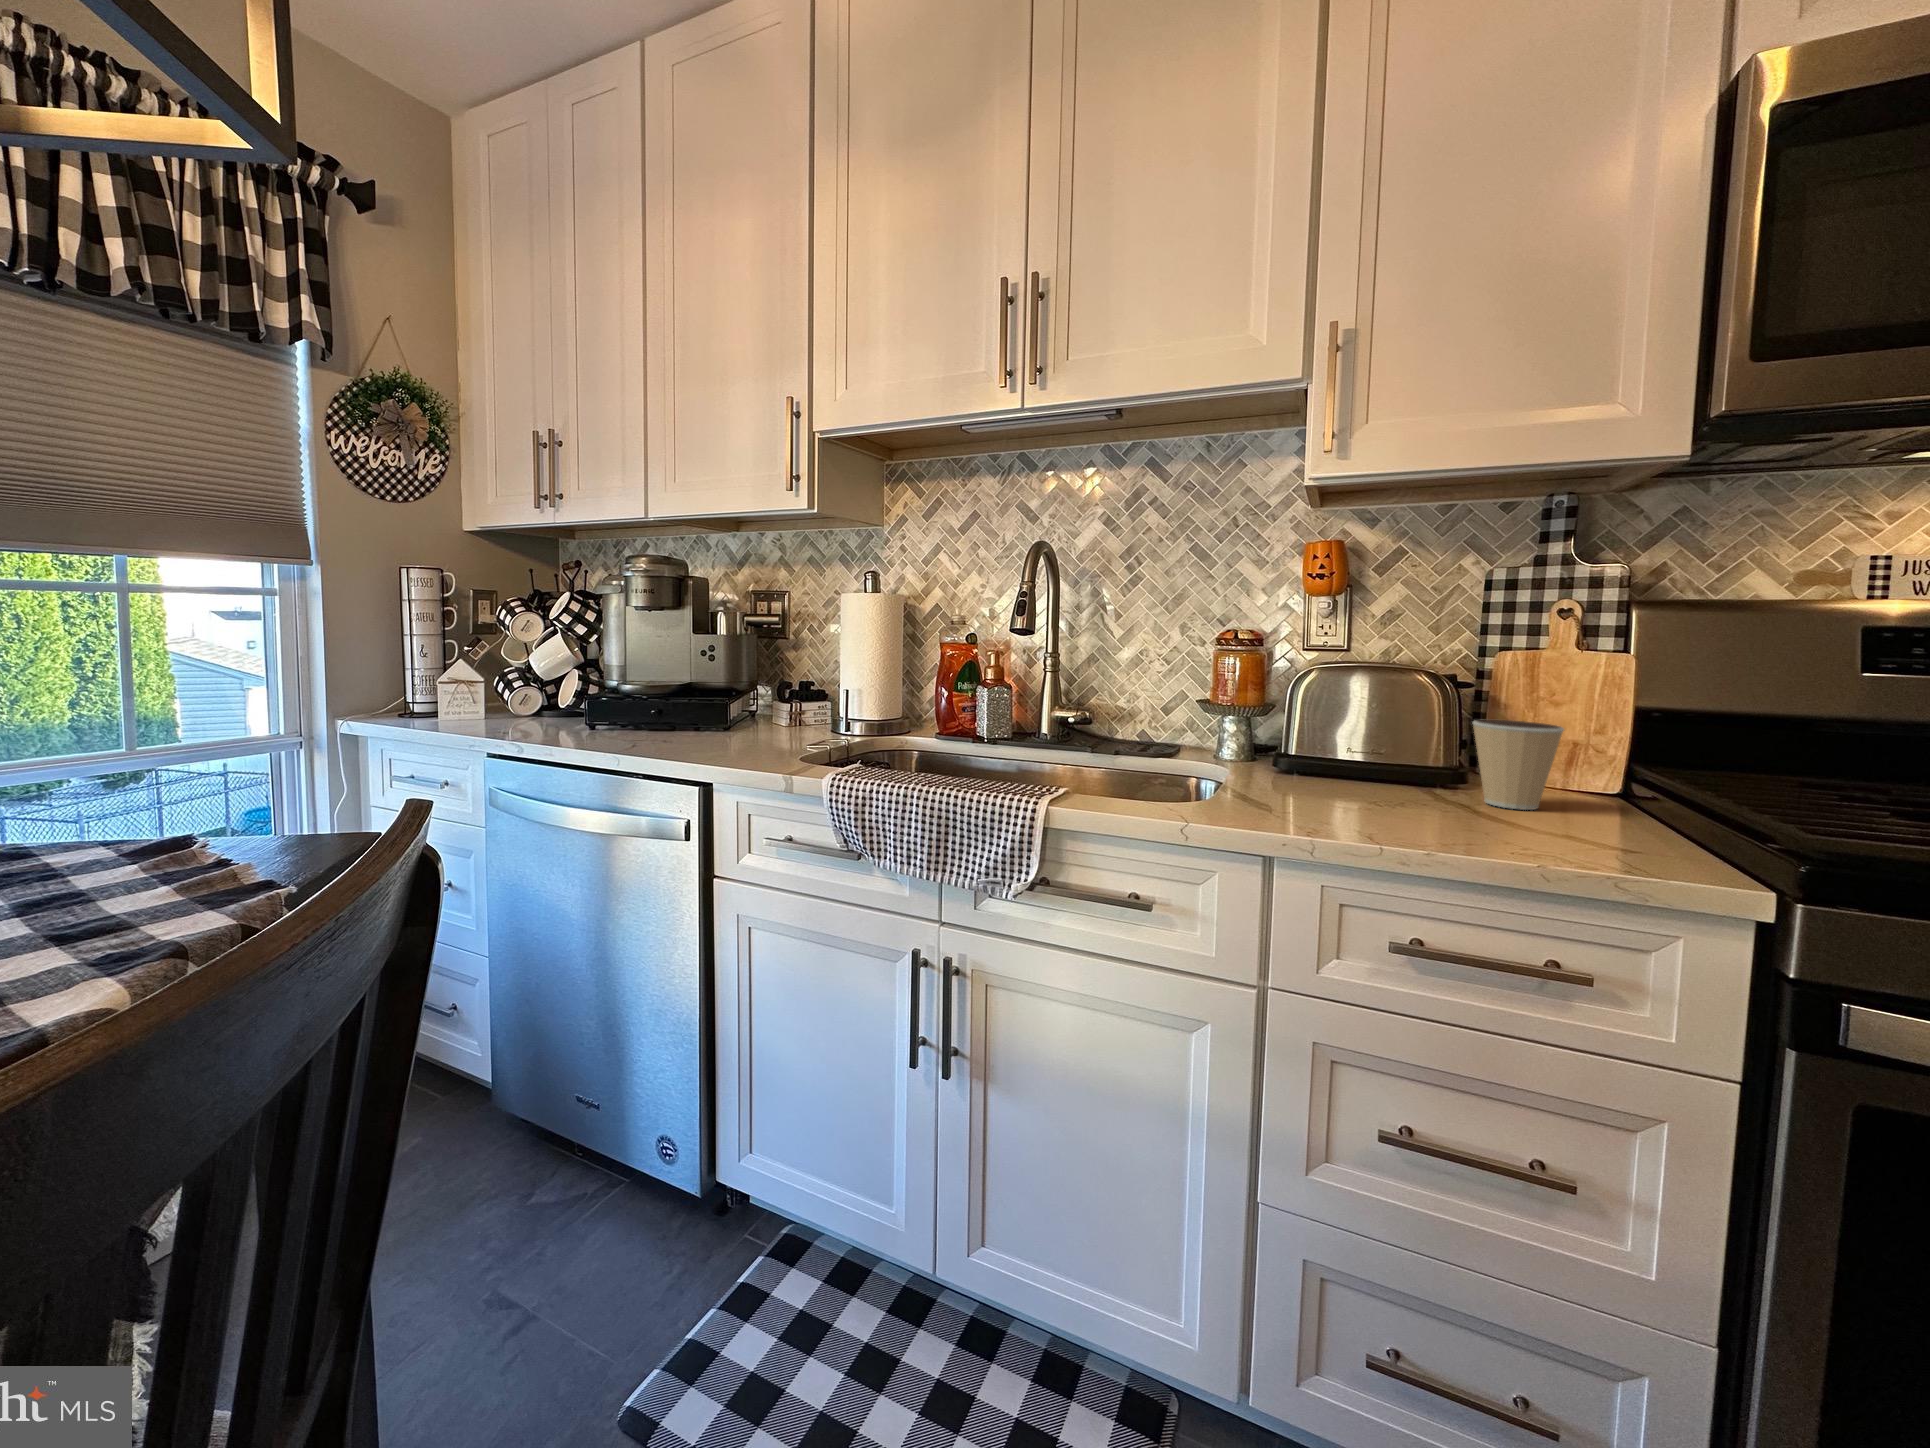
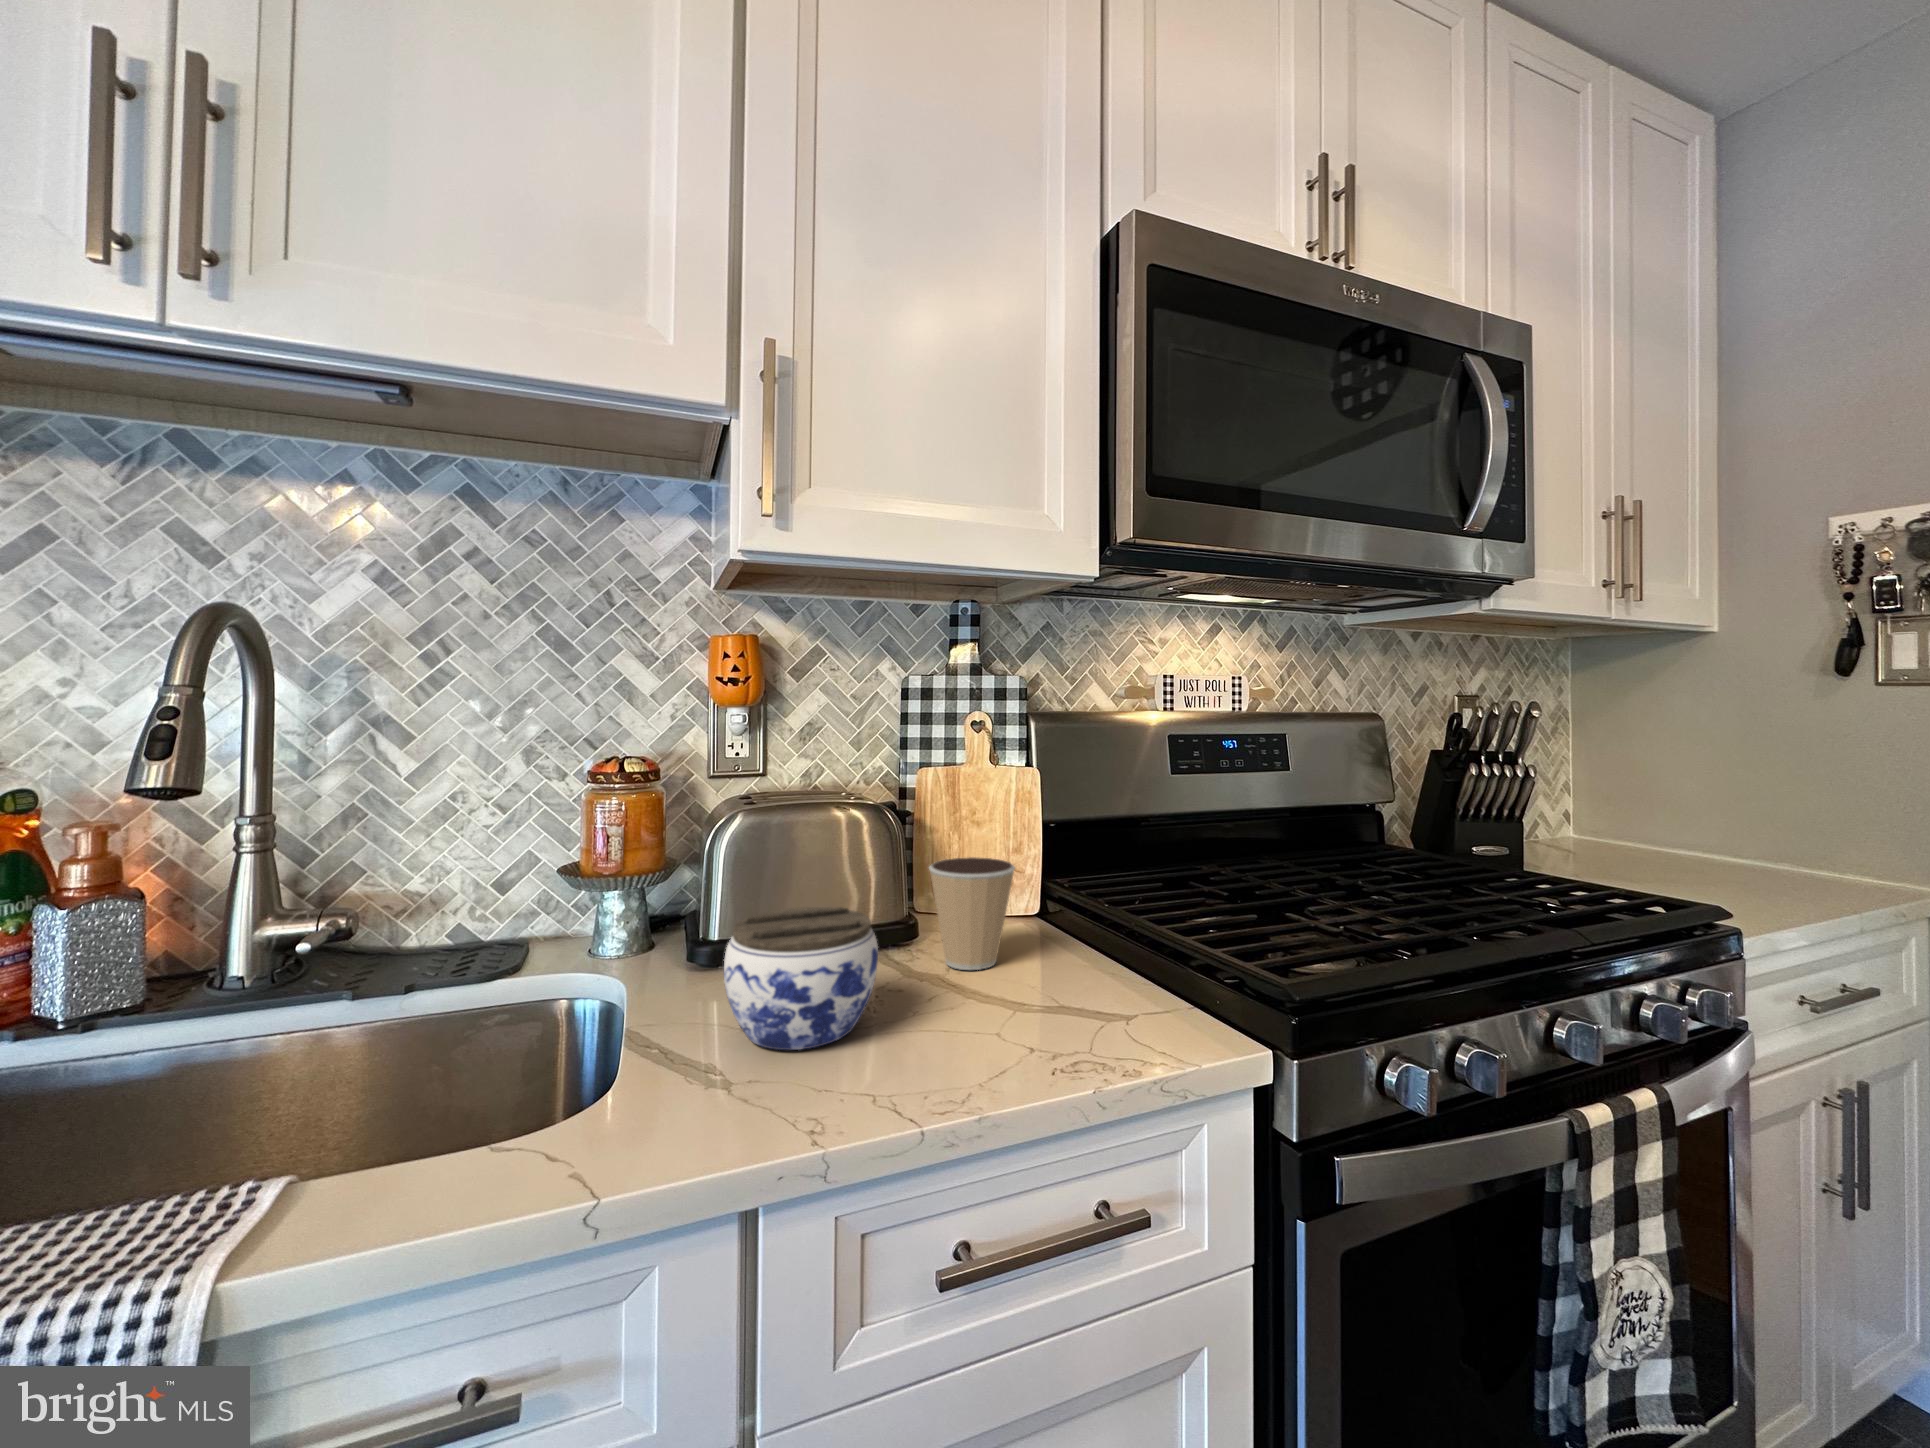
jar: none [1285,726,1401,813] -> present [724,907,878,1050]

